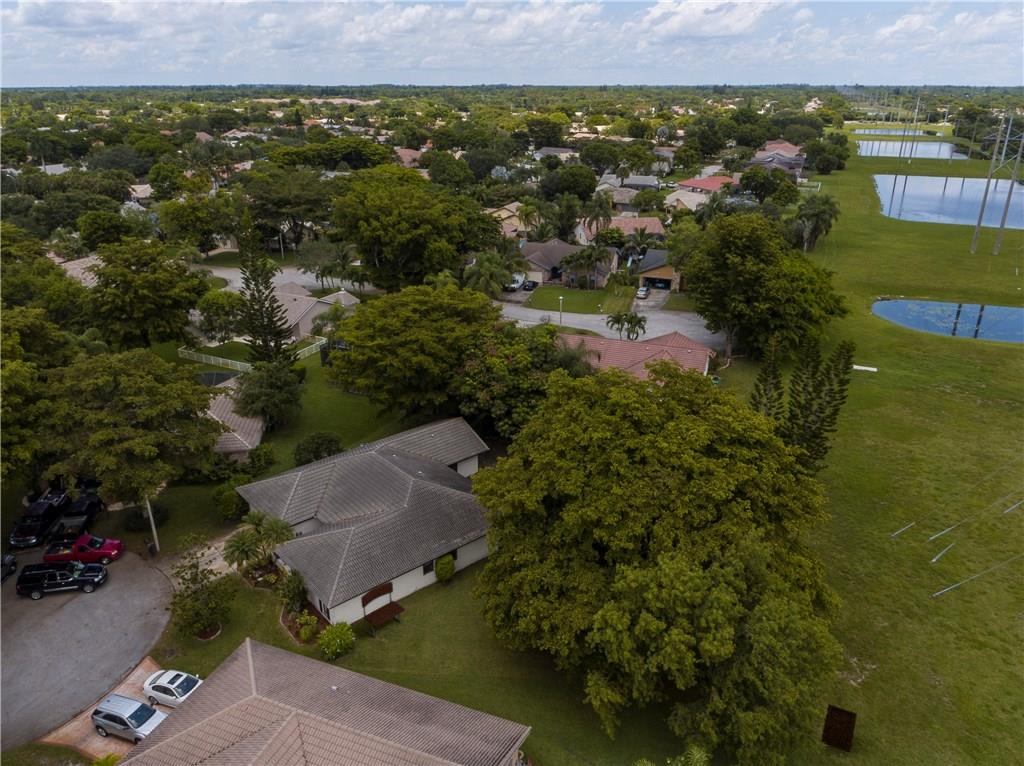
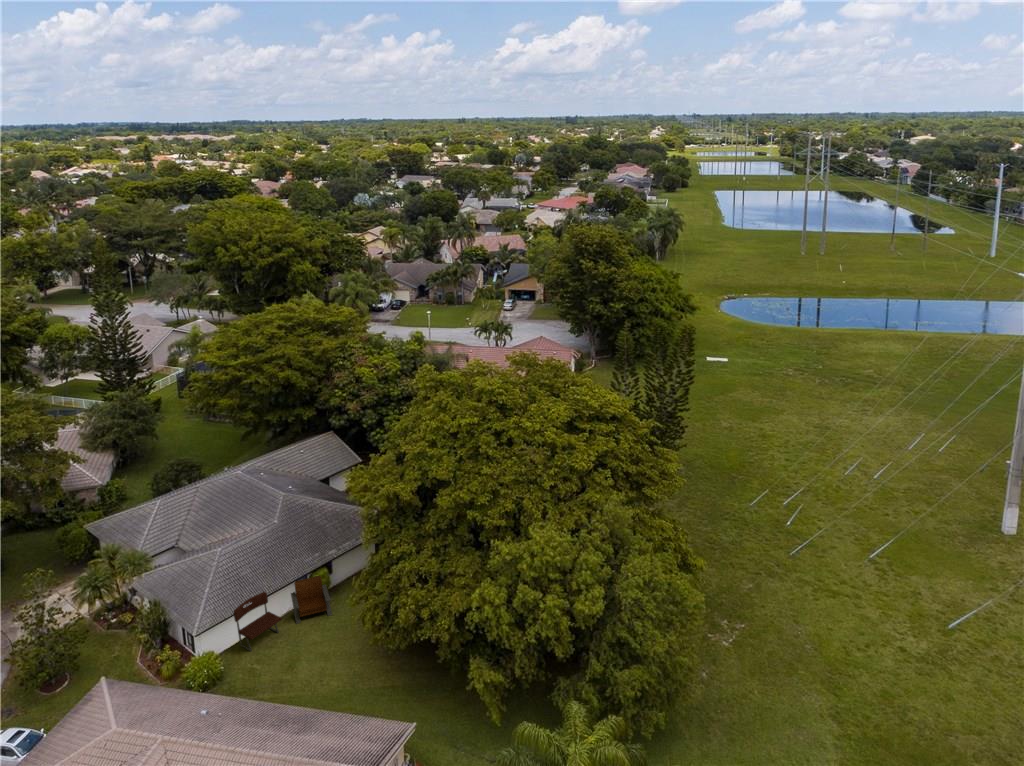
lounge chair: none [414,570,452,616] -> present [291,576,332,624]
wooden crate: present [821,704,857,751] -> none [696,654,726,697]

